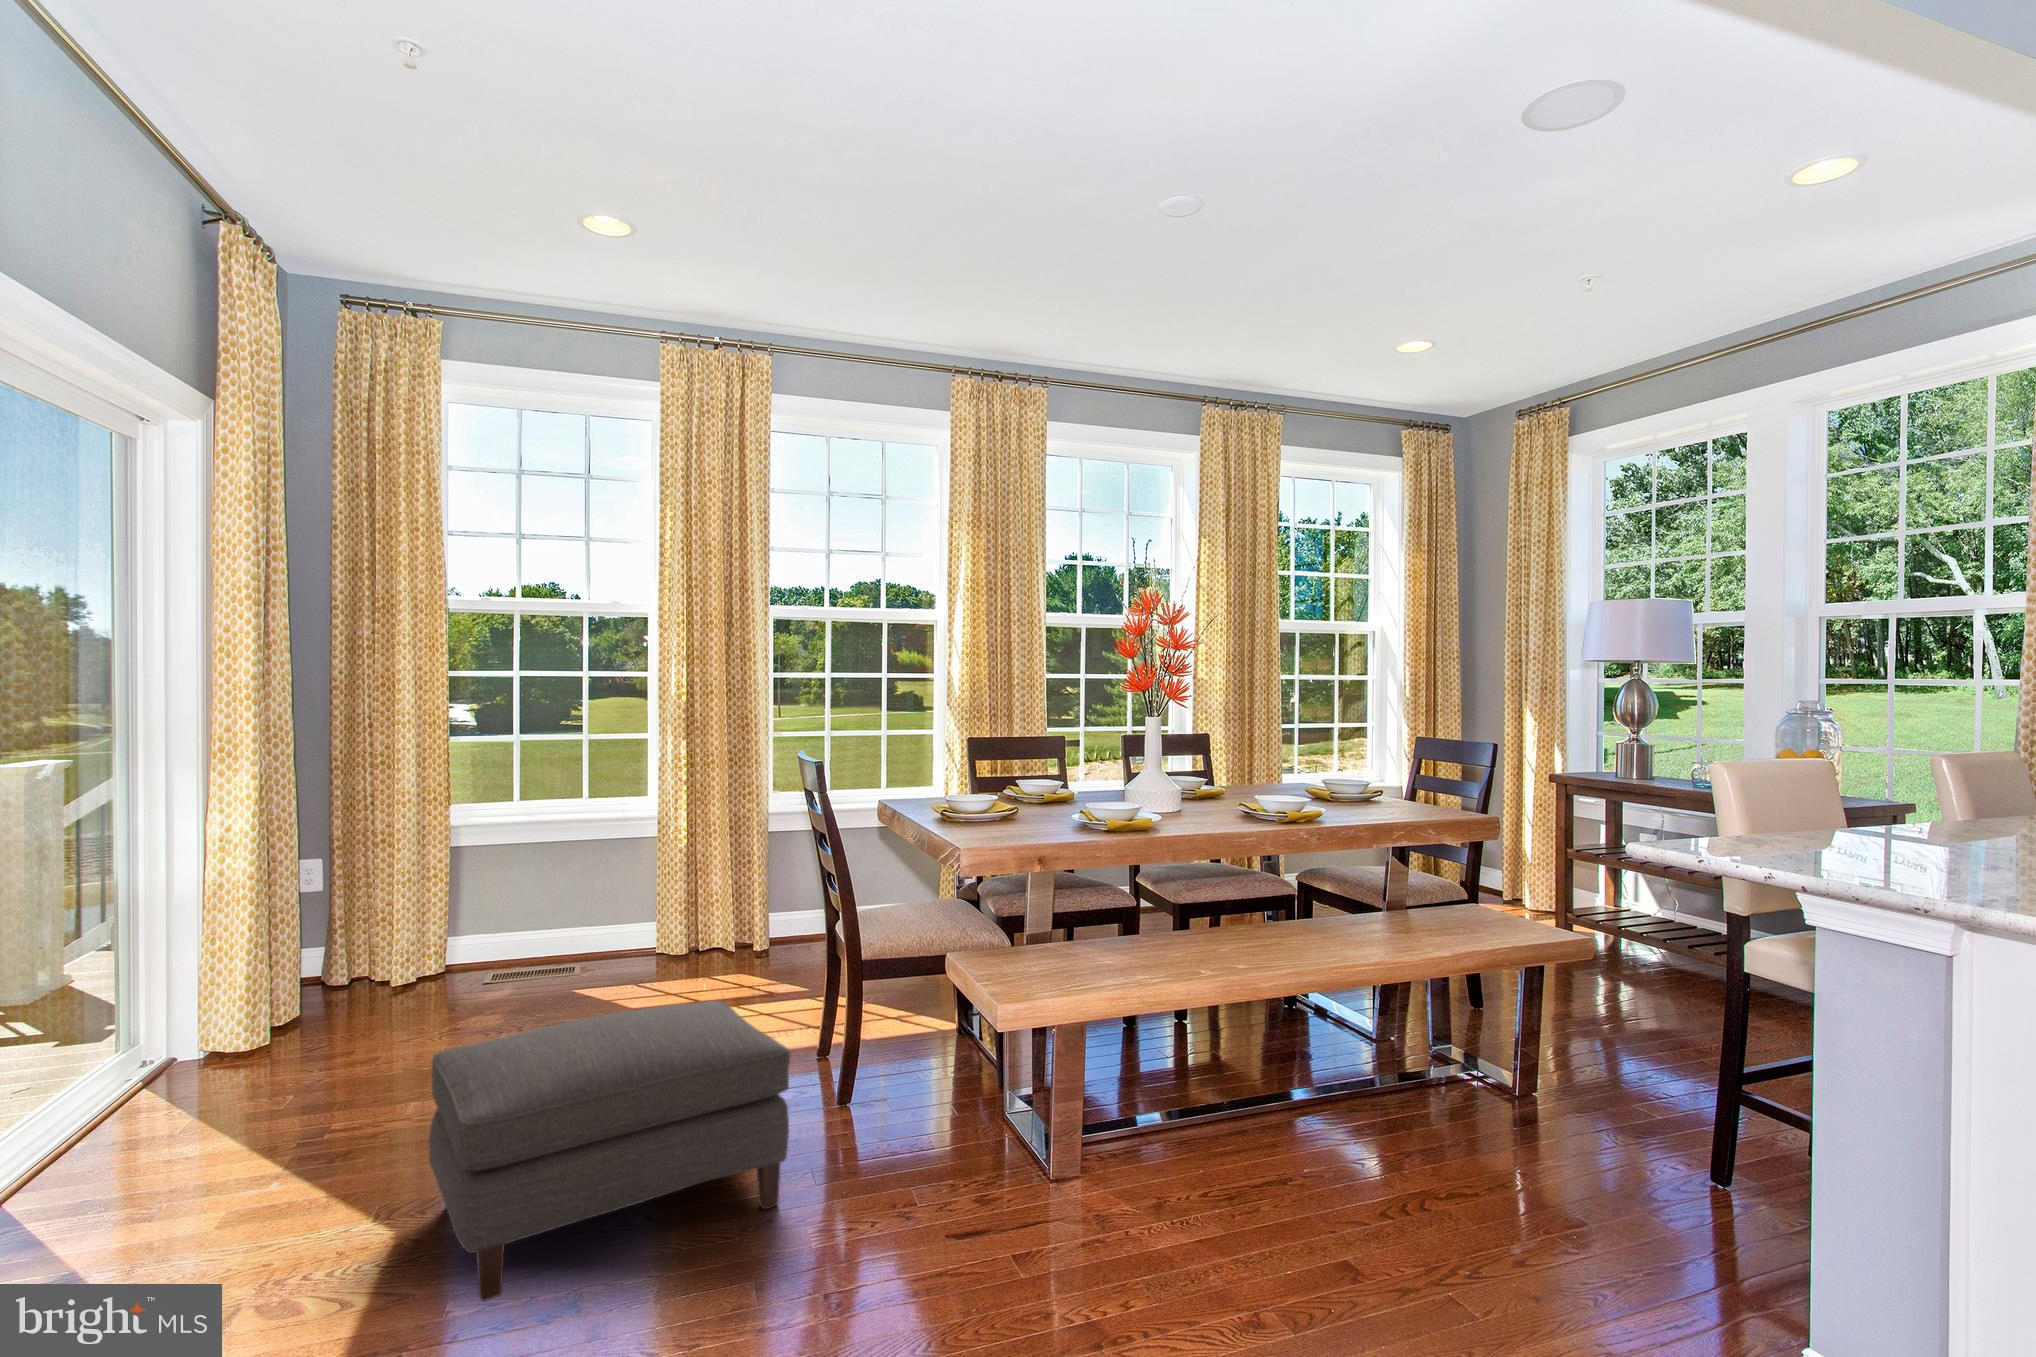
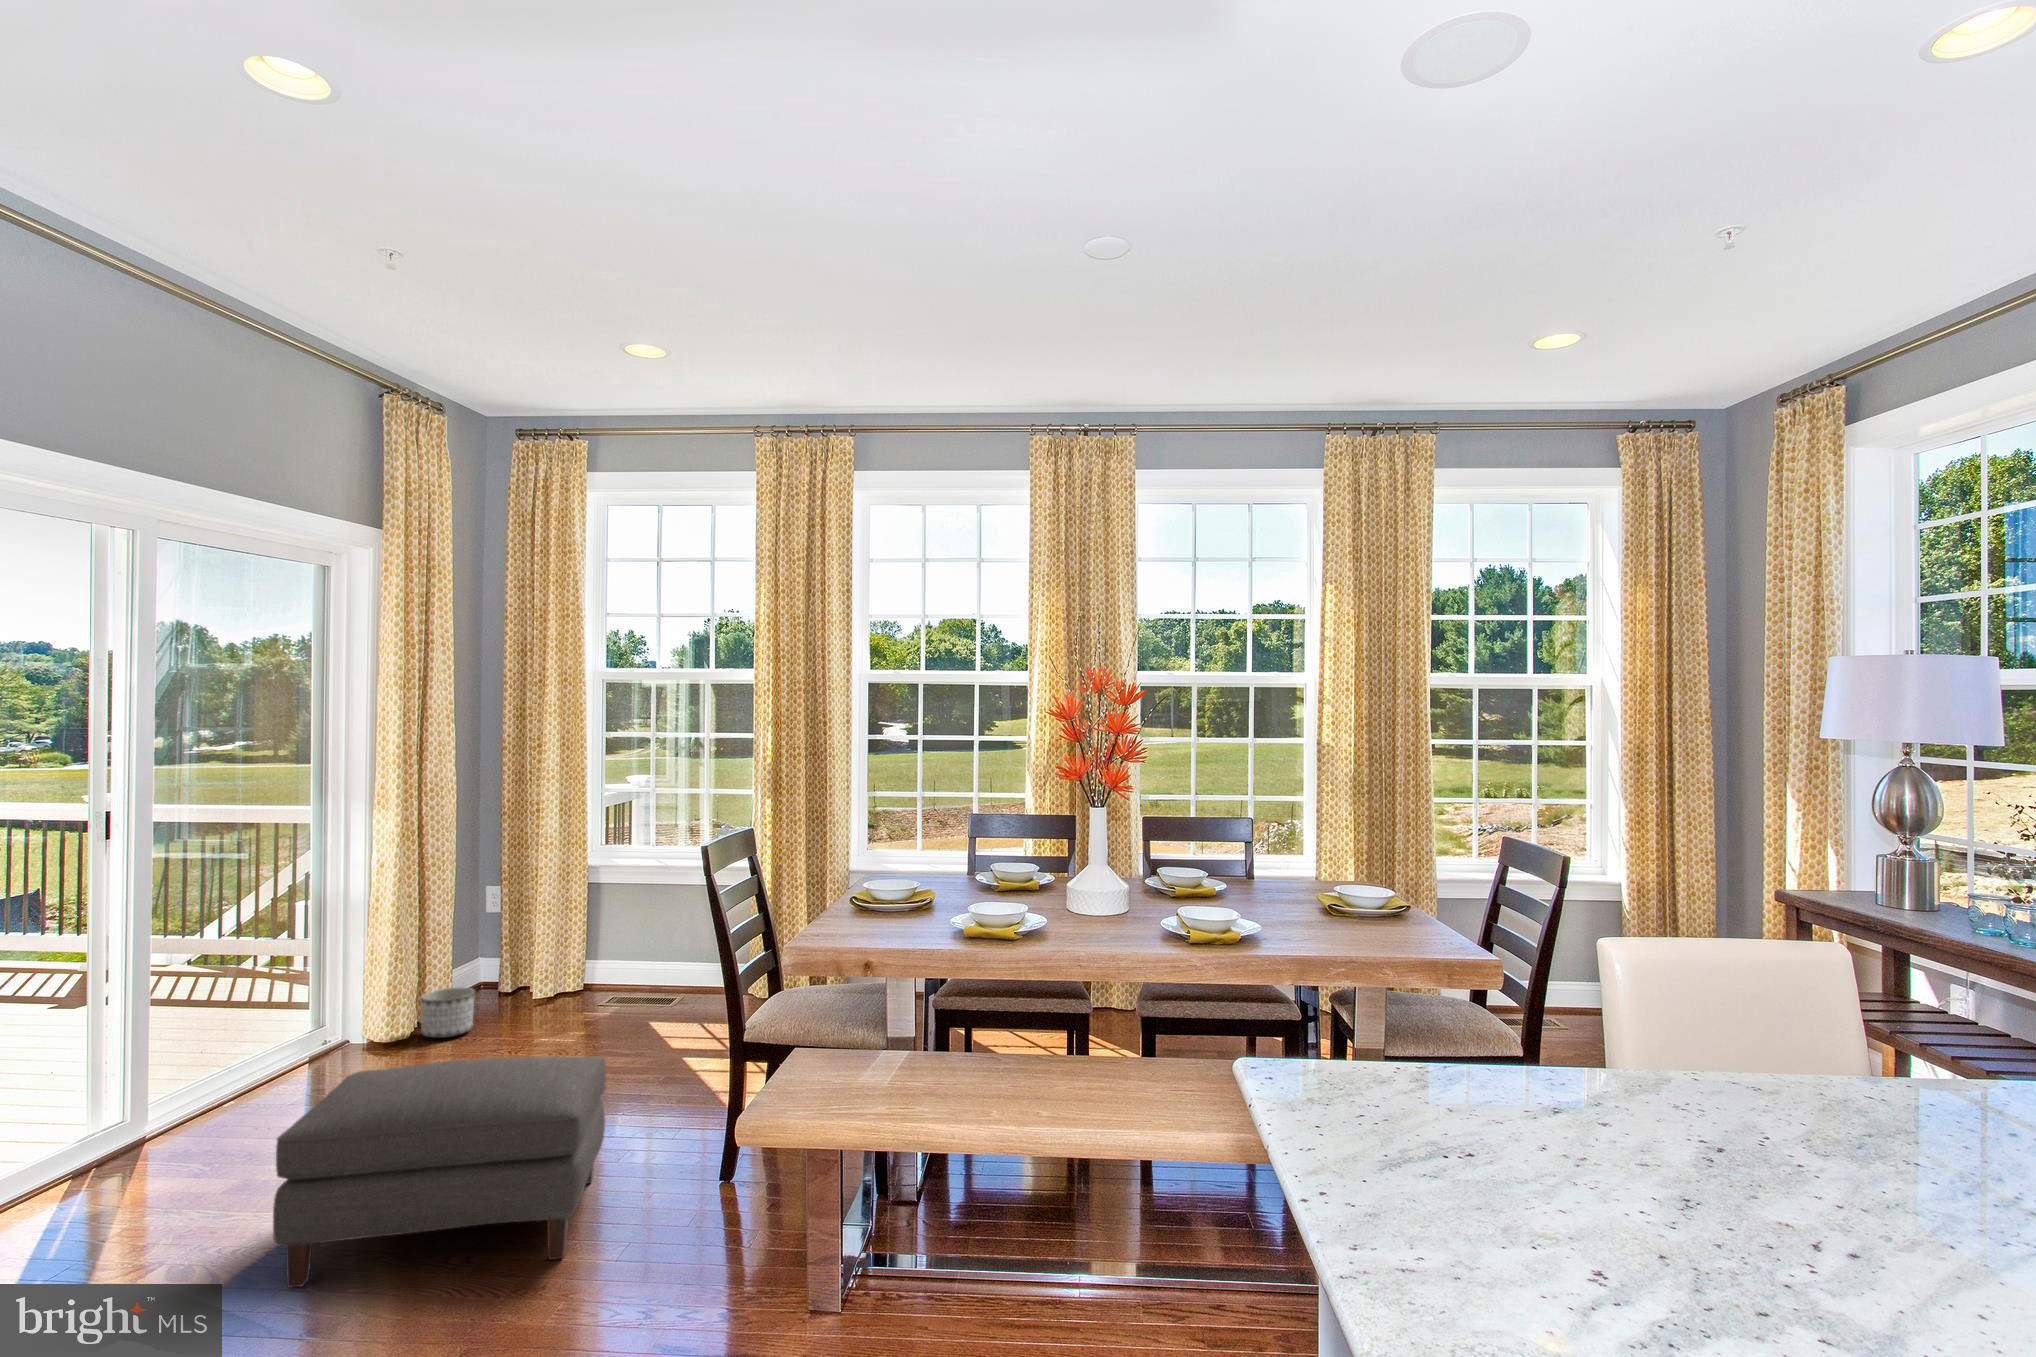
planter: none [283,976,353,1039] -> present [421,987,475,1038]

